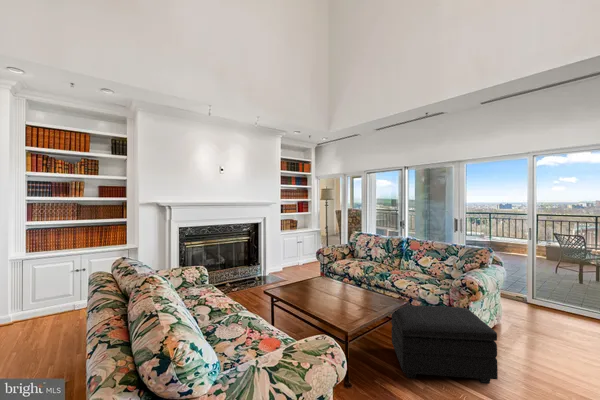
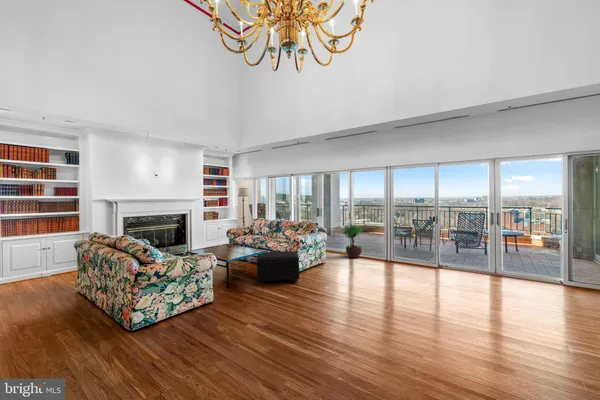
potted tree: none [519,245,570,311] -> present [343,225,362,257]

